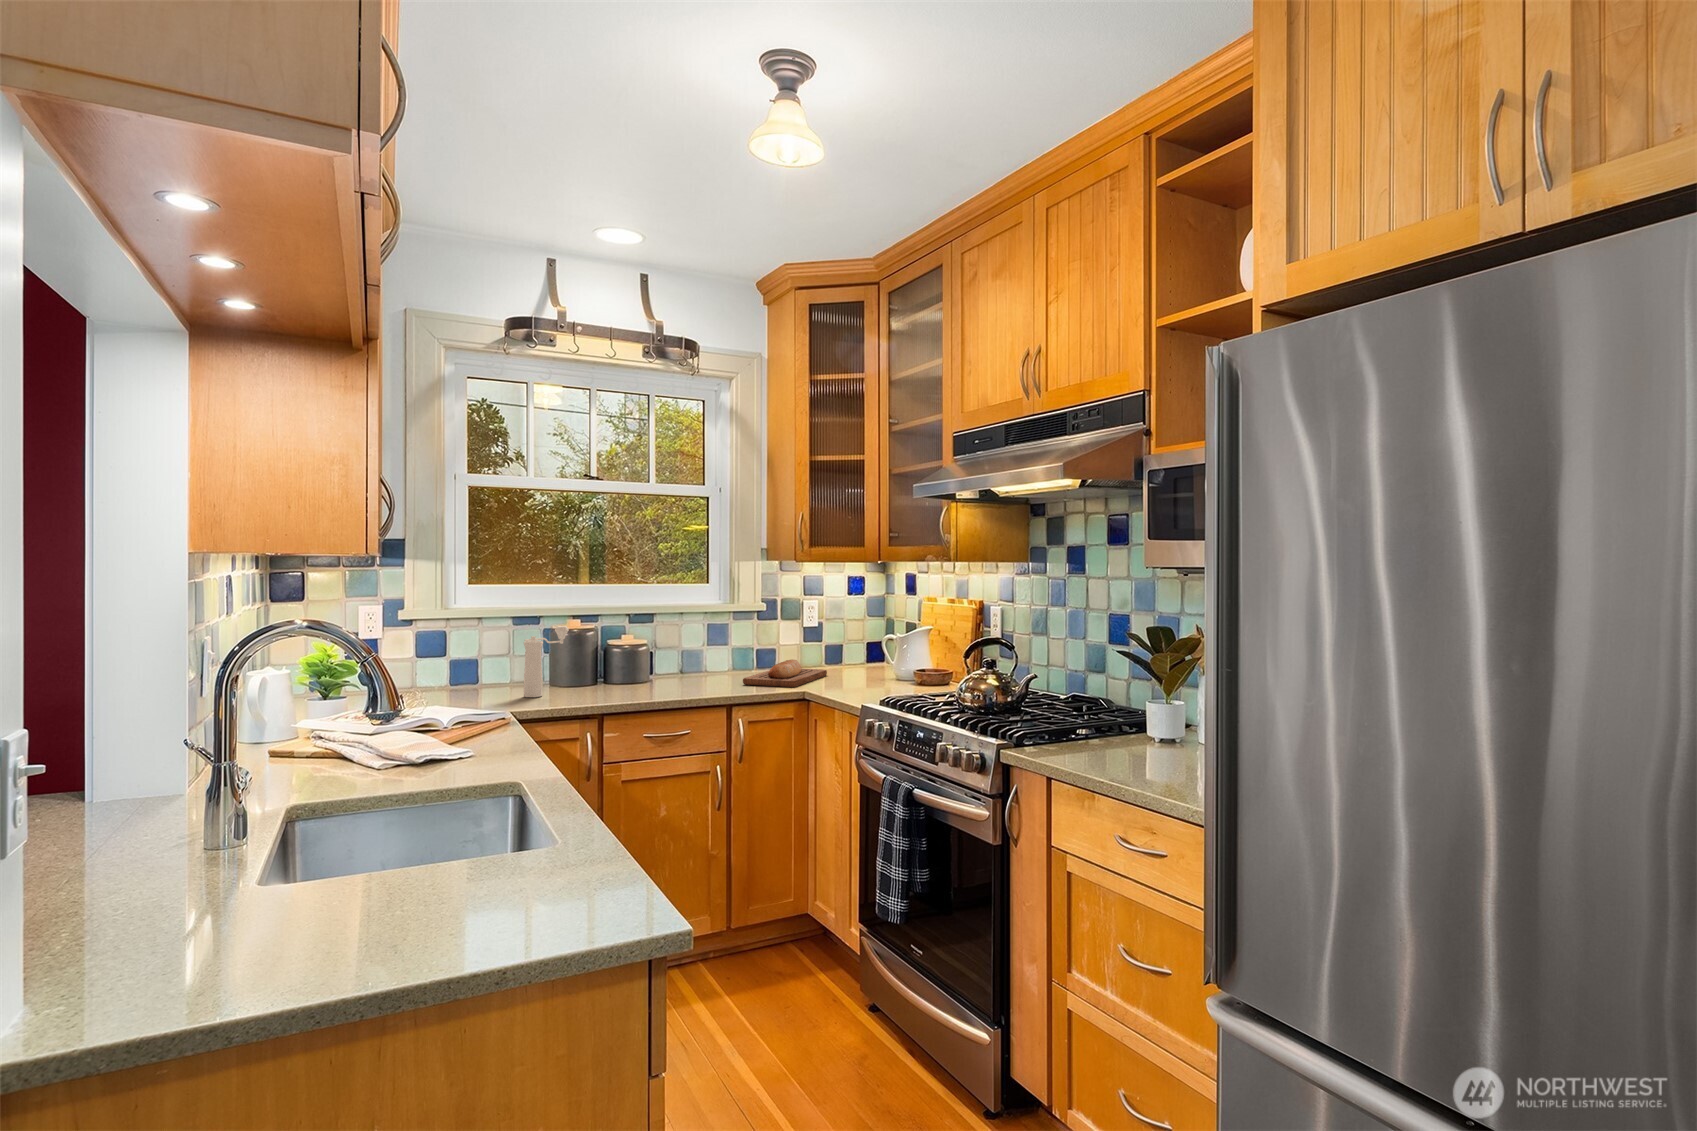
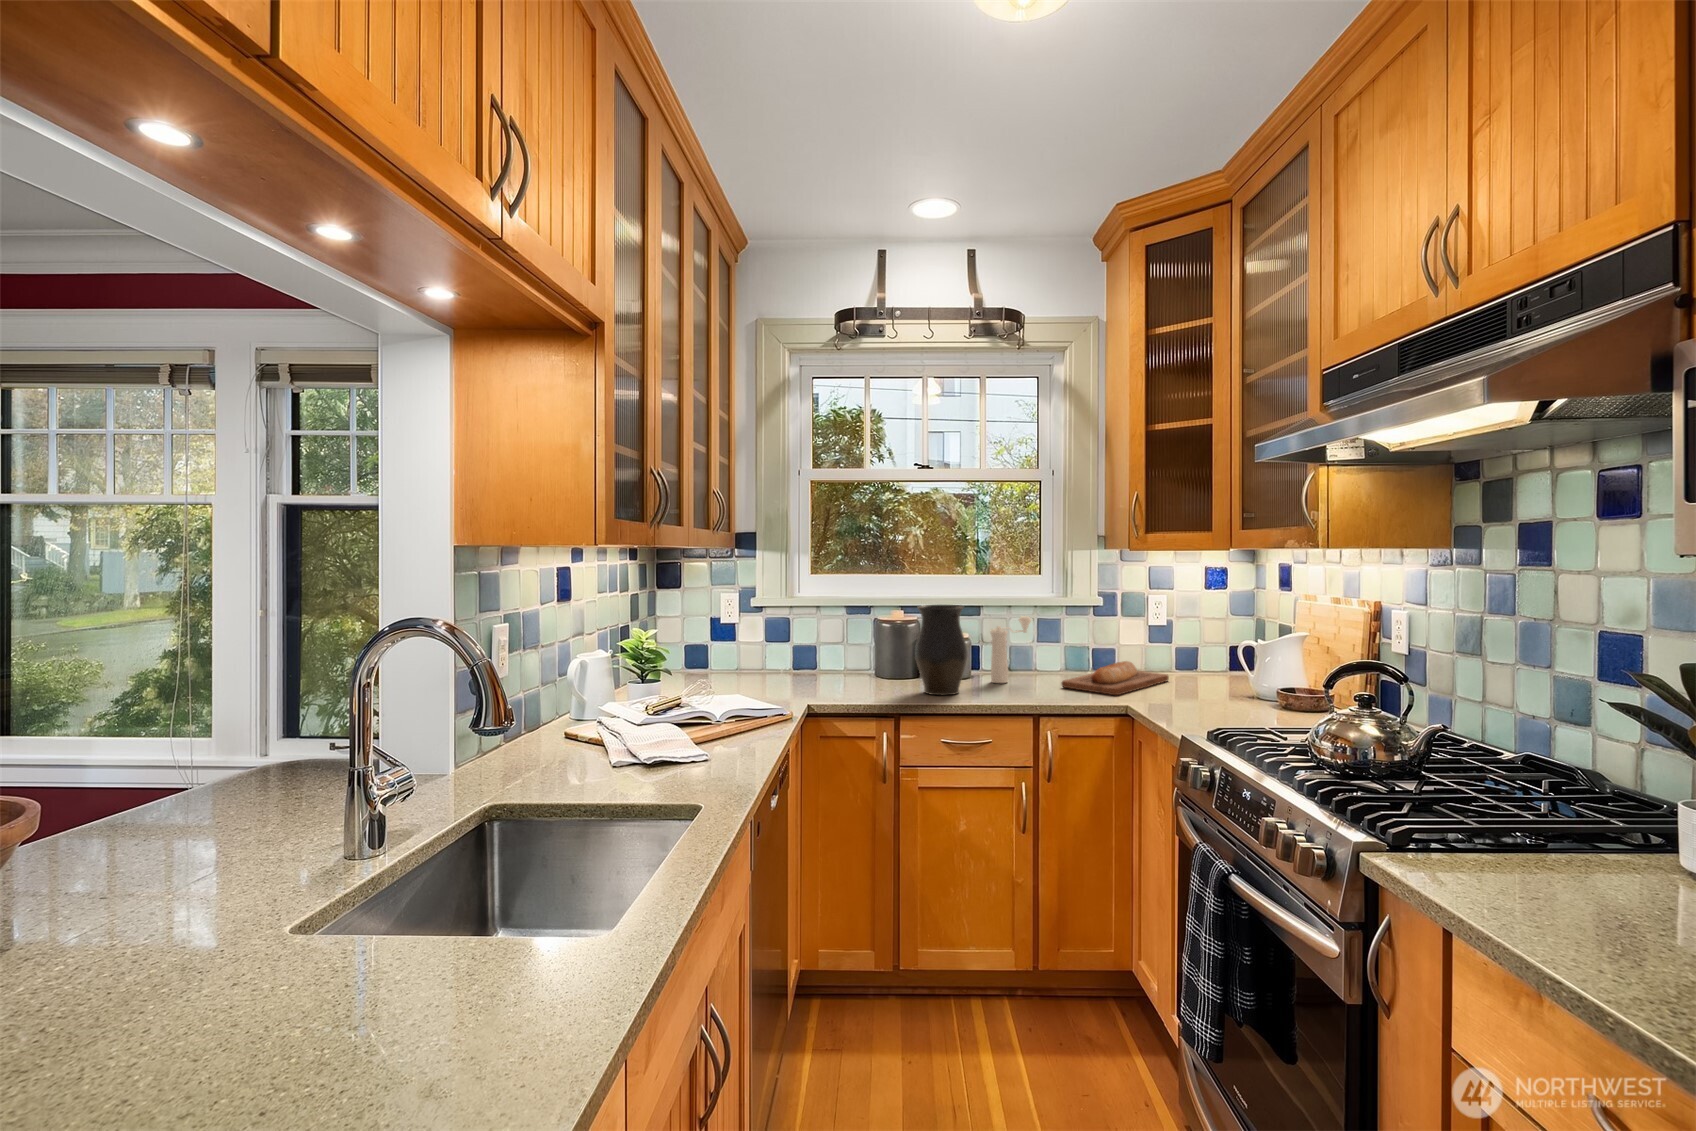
vase: none [609,608,662,697] -> present [915,605,968,695]
pepper mill: present [524,626,569,697] -> present [990,616,1031,683]

